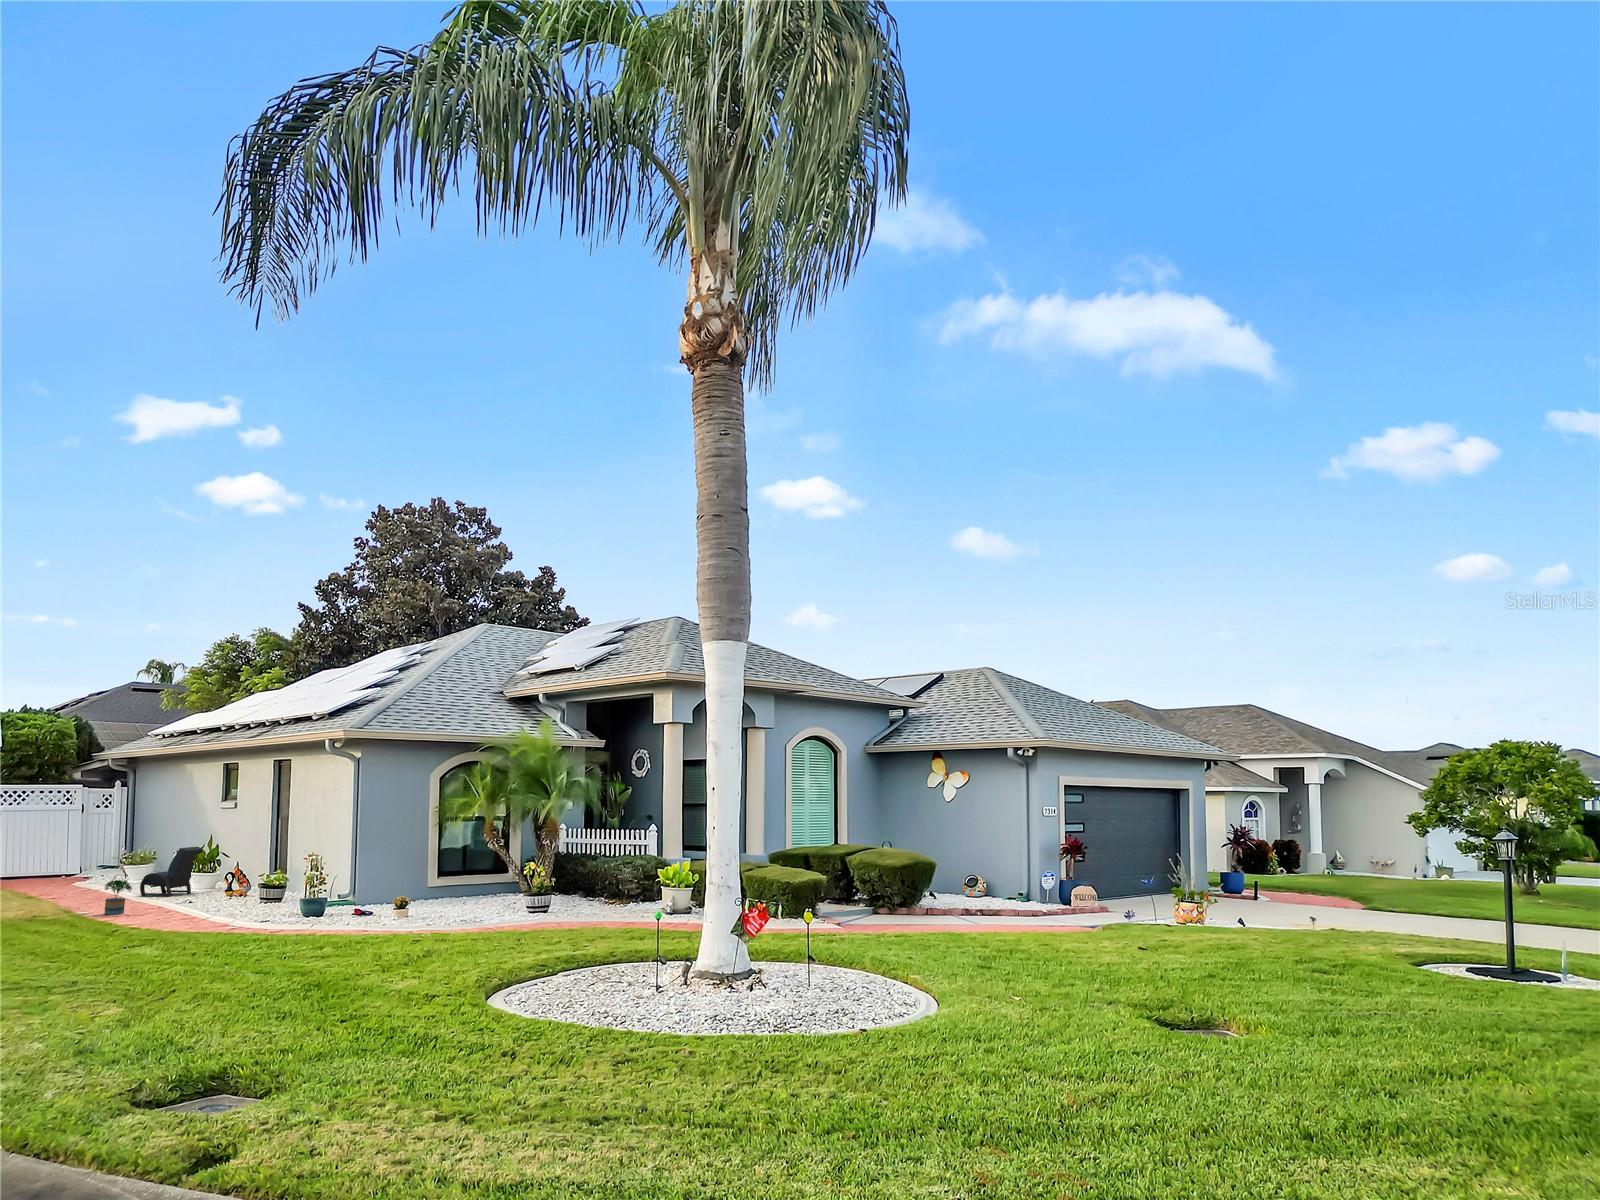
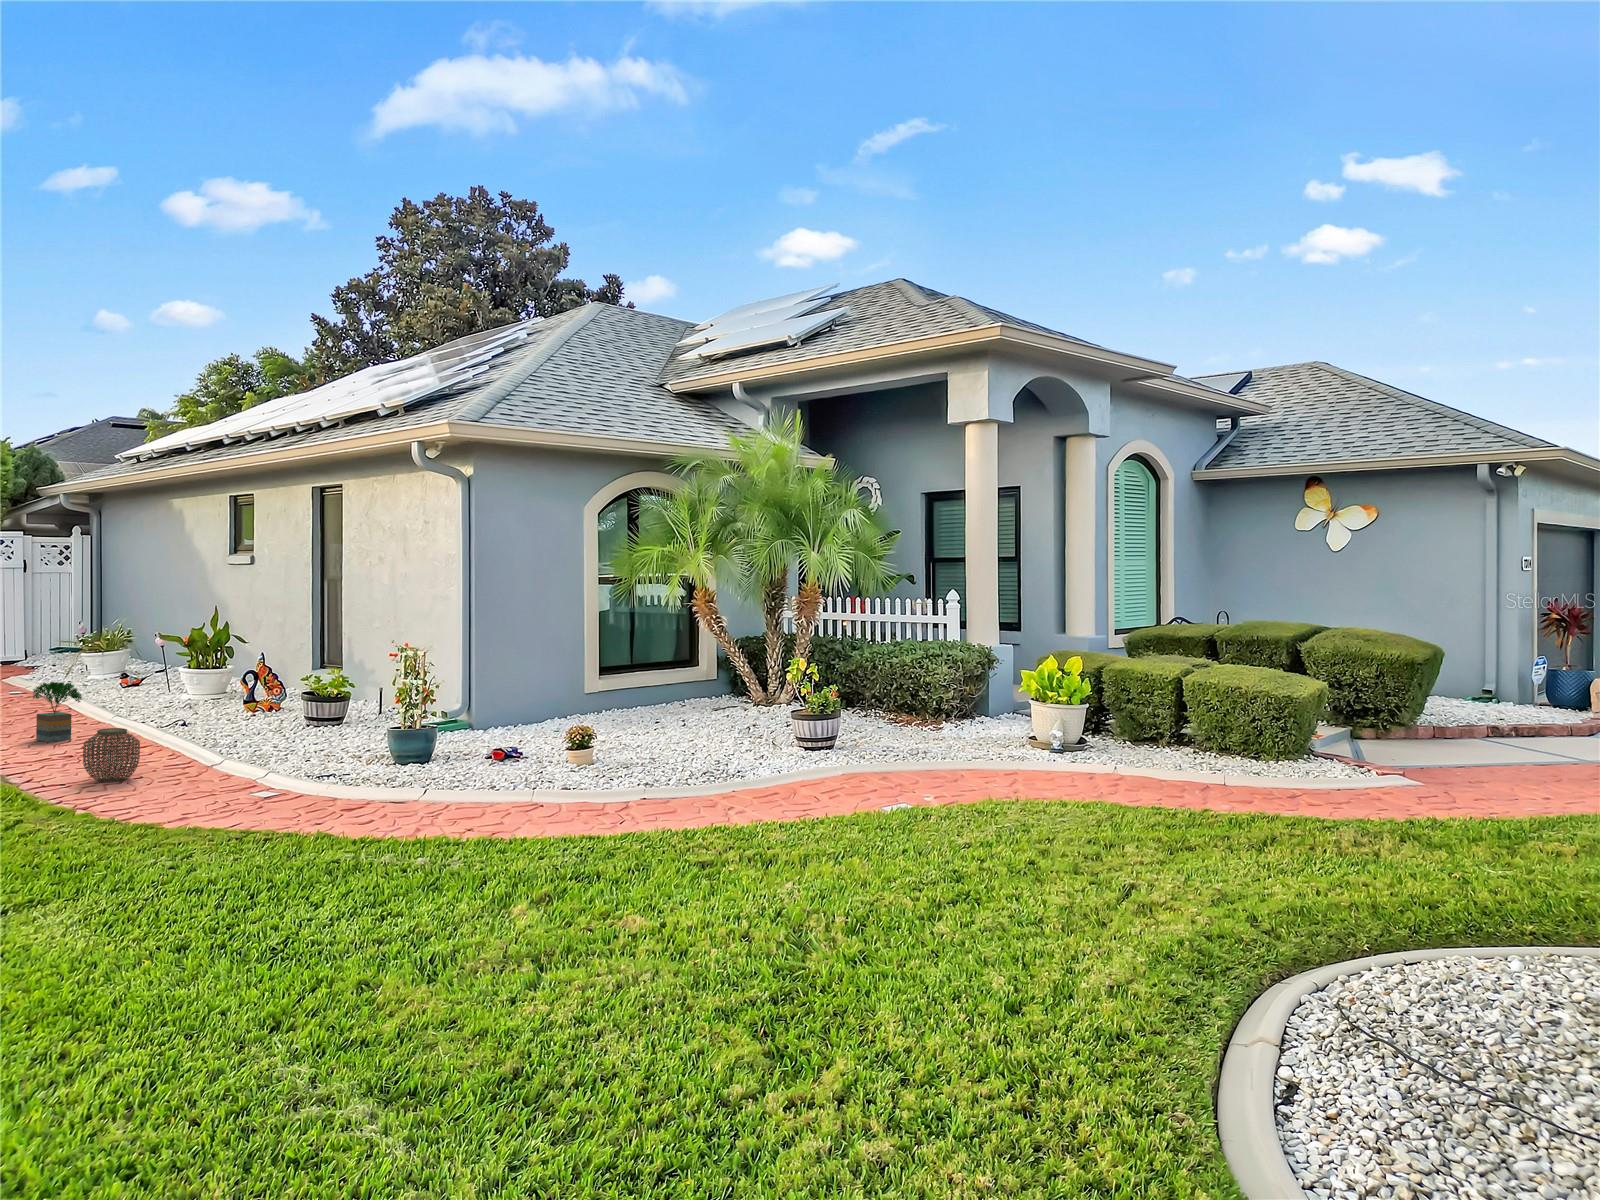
lounge chair: present [140,847,203,897] -> none [107,625,205,704]
woven basket: none [137,899,167,928] -> present [83,728,140,783]

